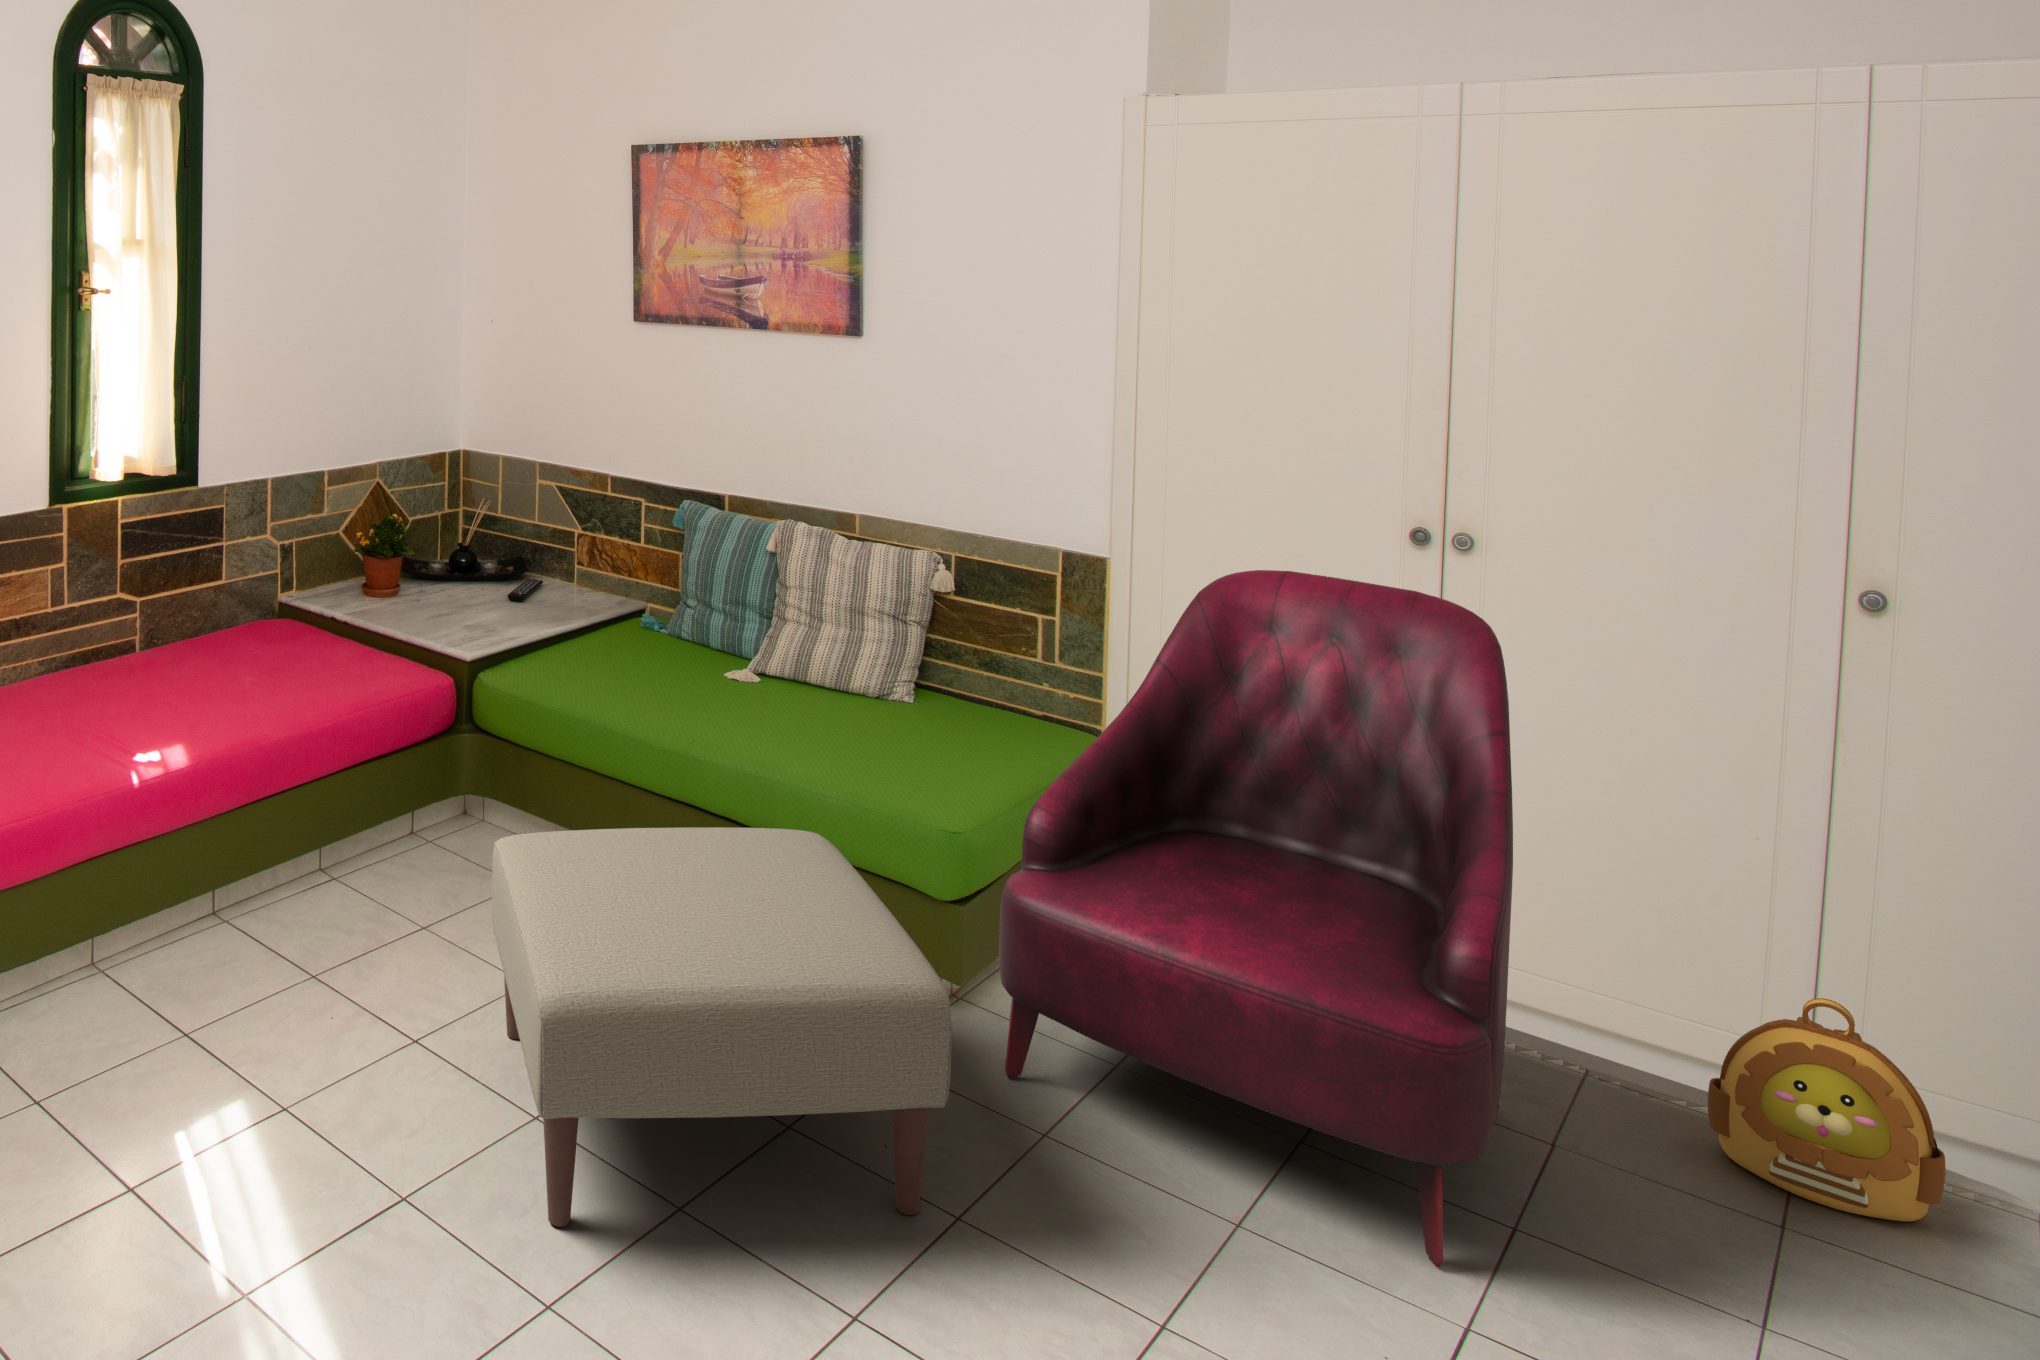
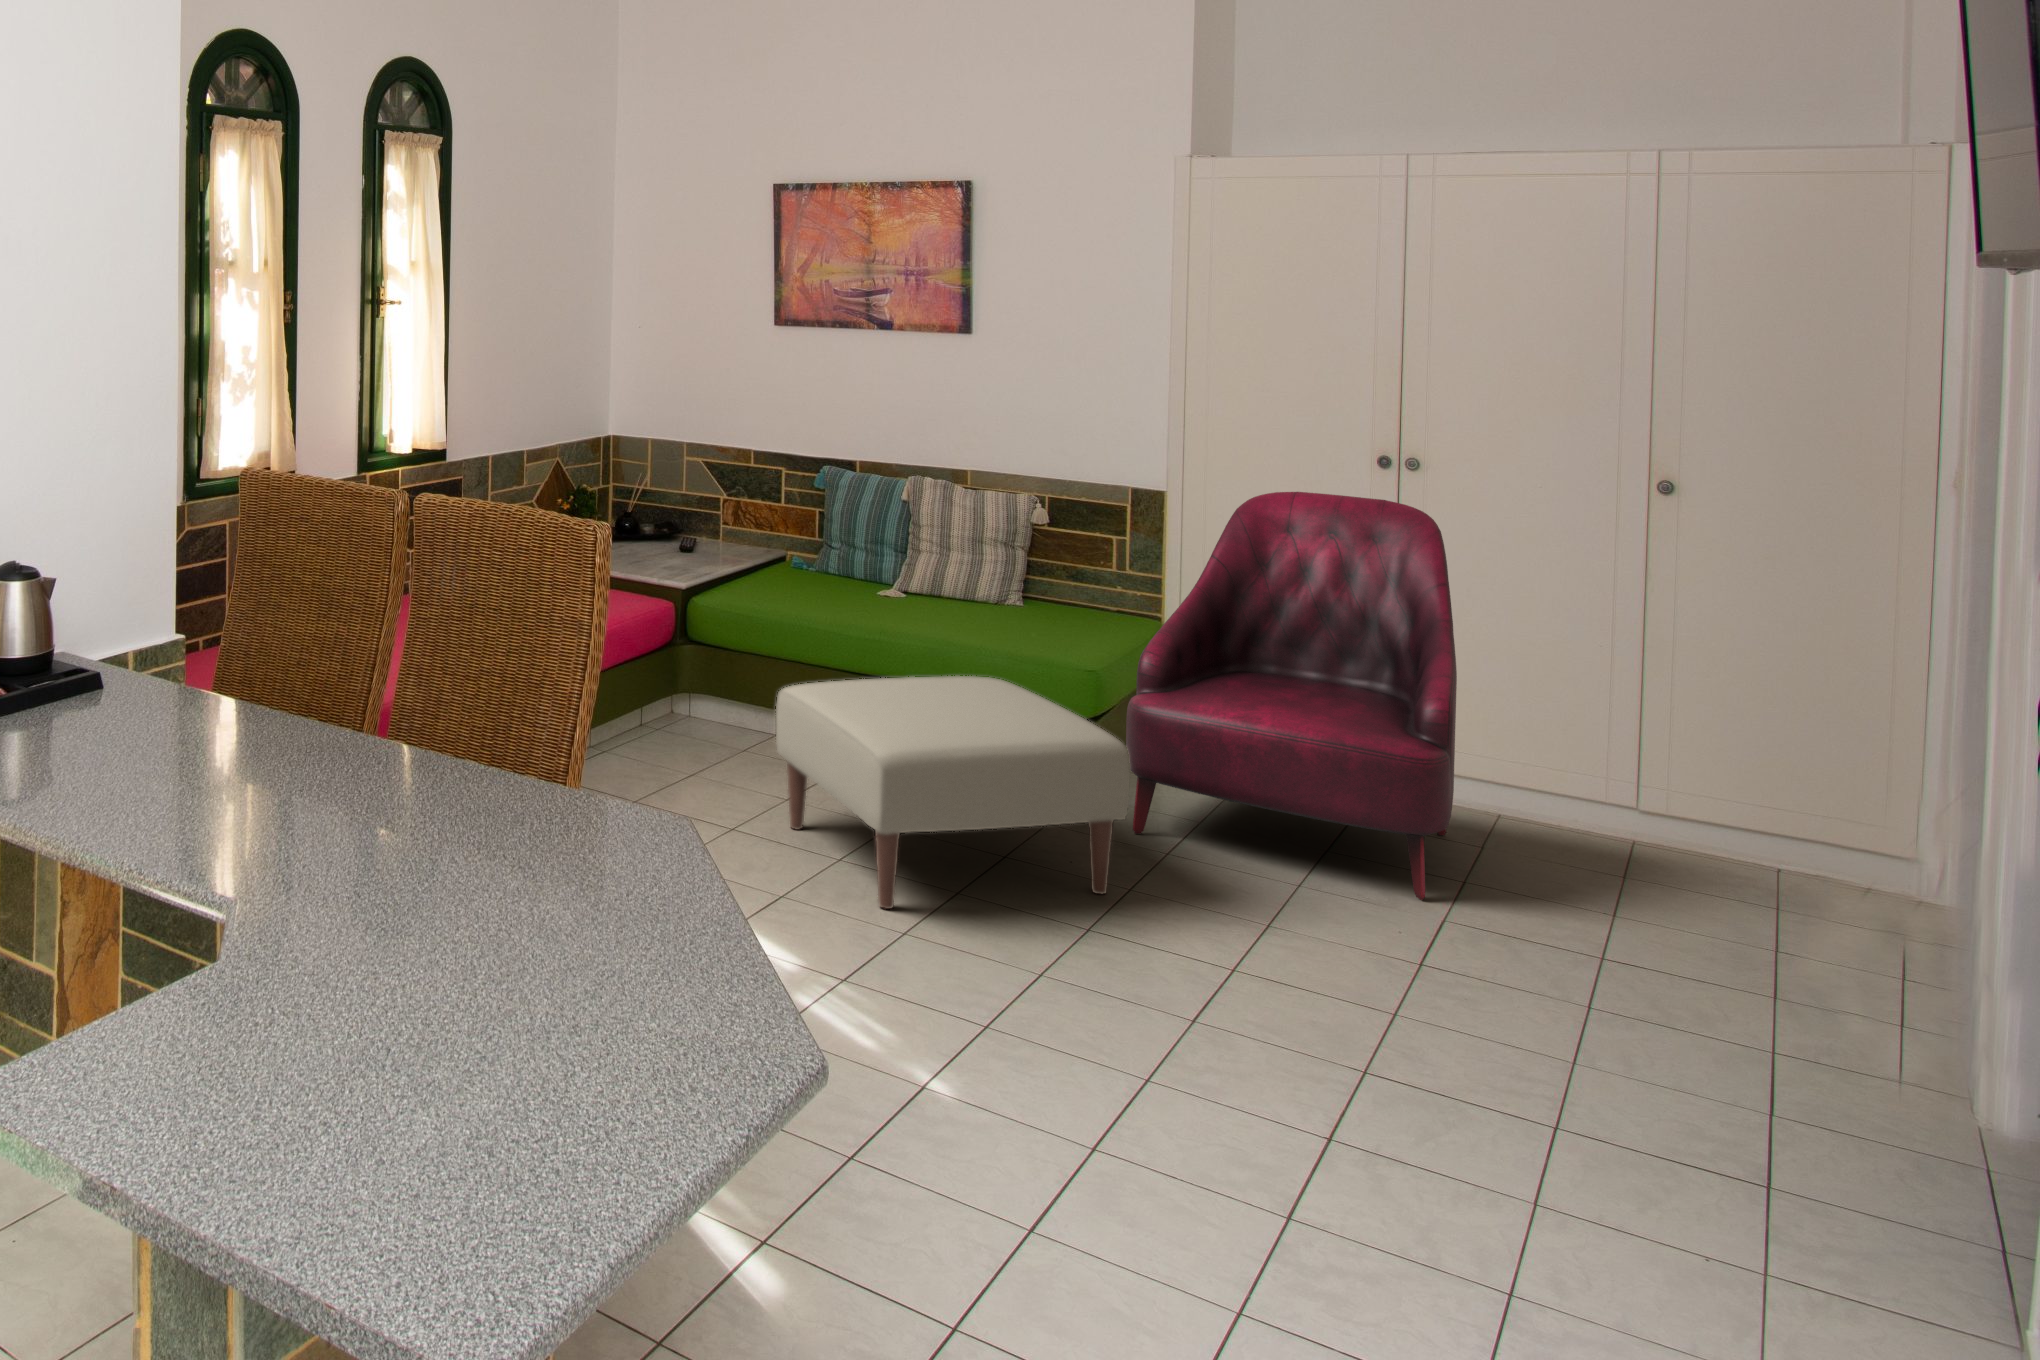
backpack: present [1708,998,1946,1222] -> none [1572,740,1707,870]

